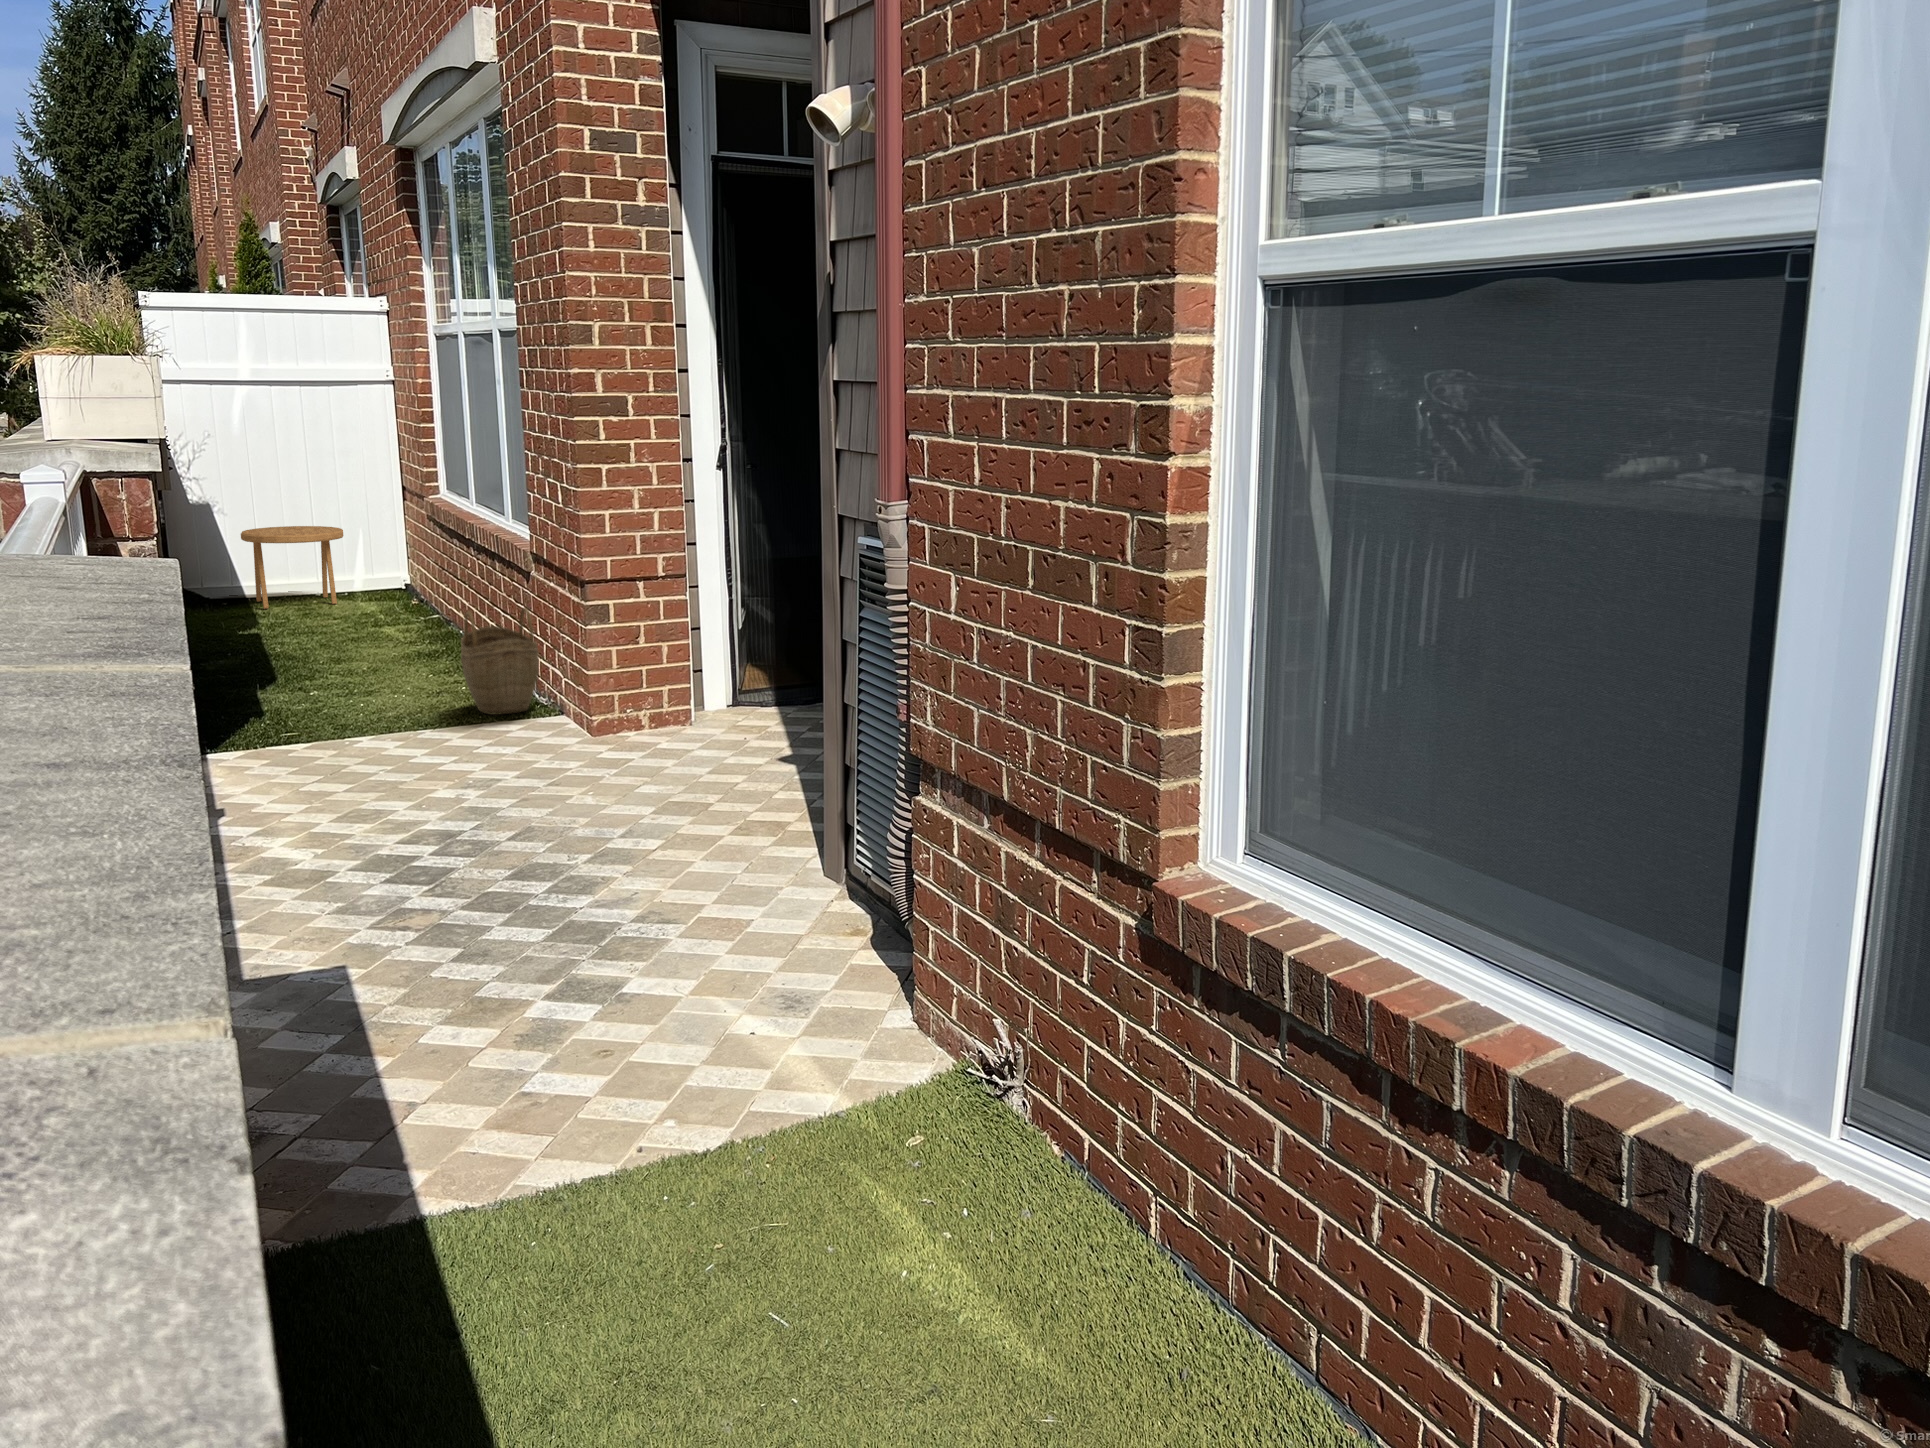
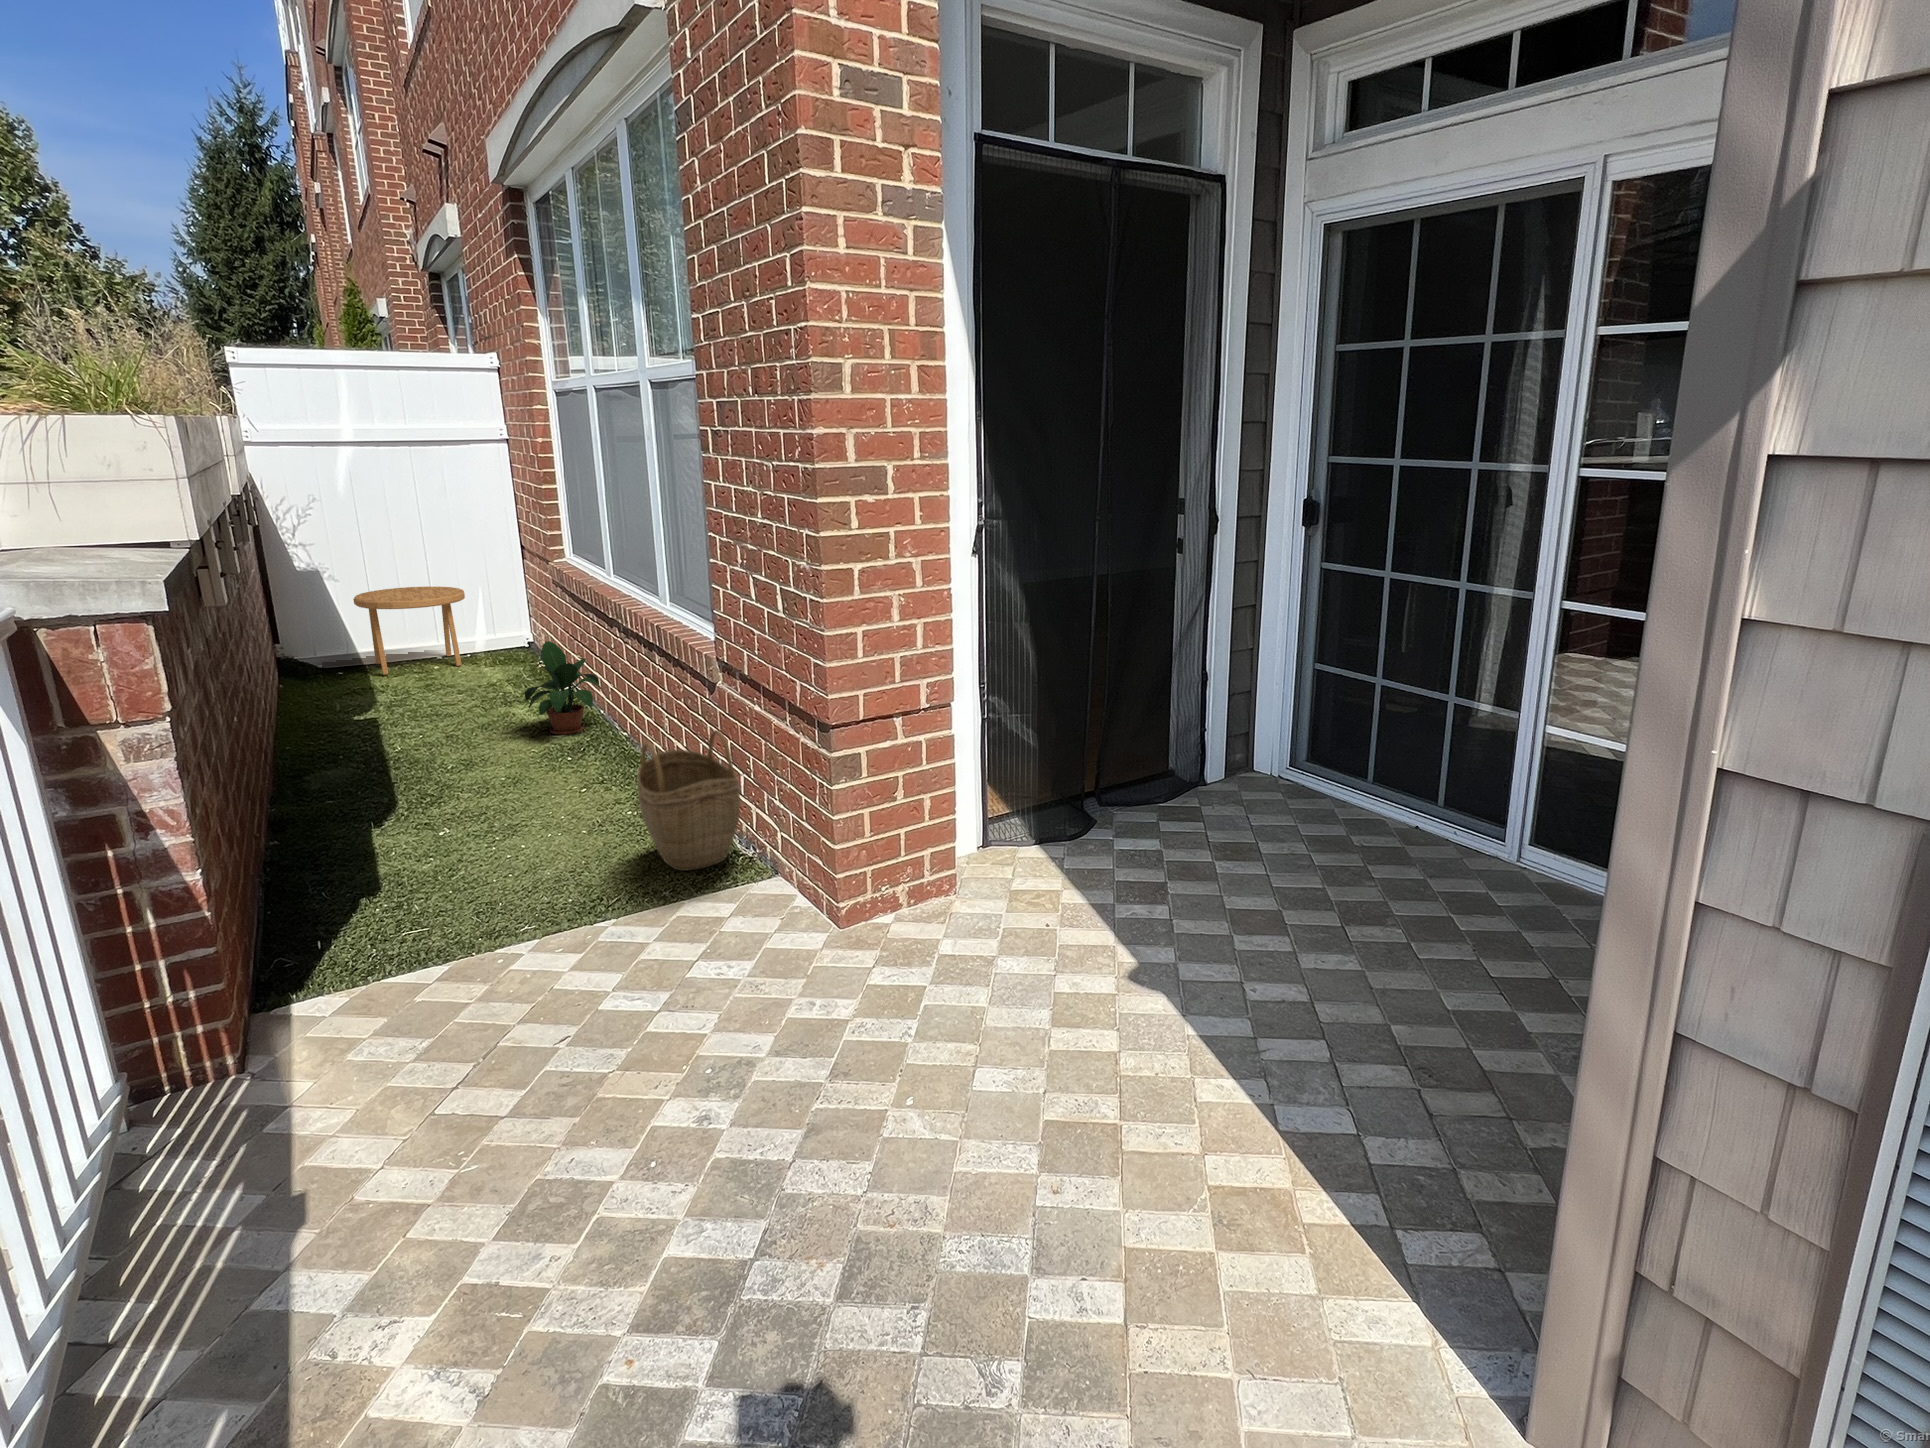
potted plant: none [389,562,461,648] -> present [525,641,605,734]

